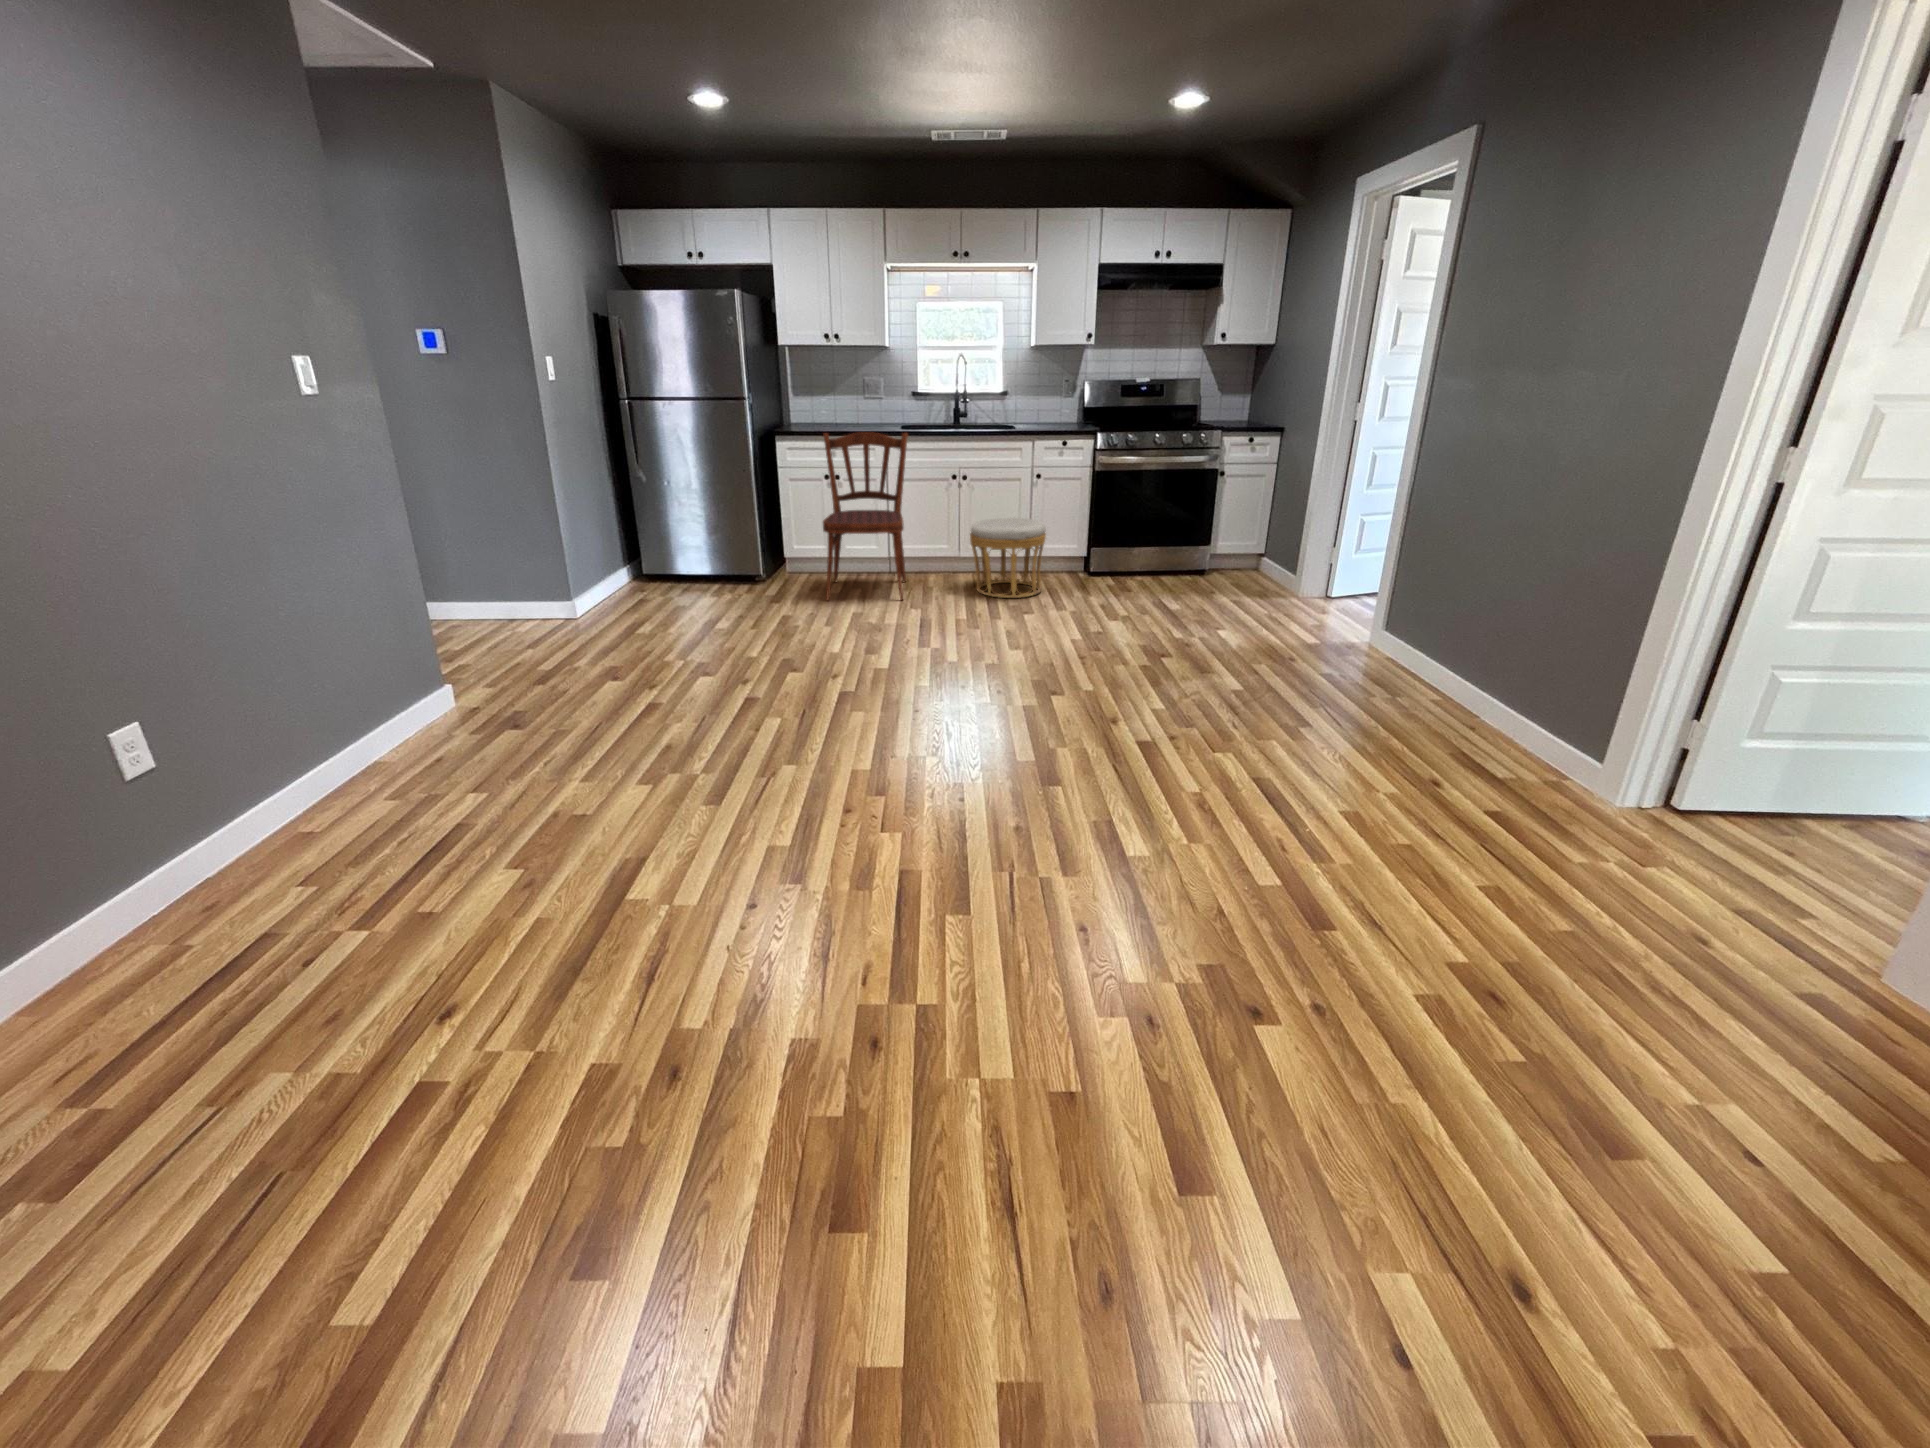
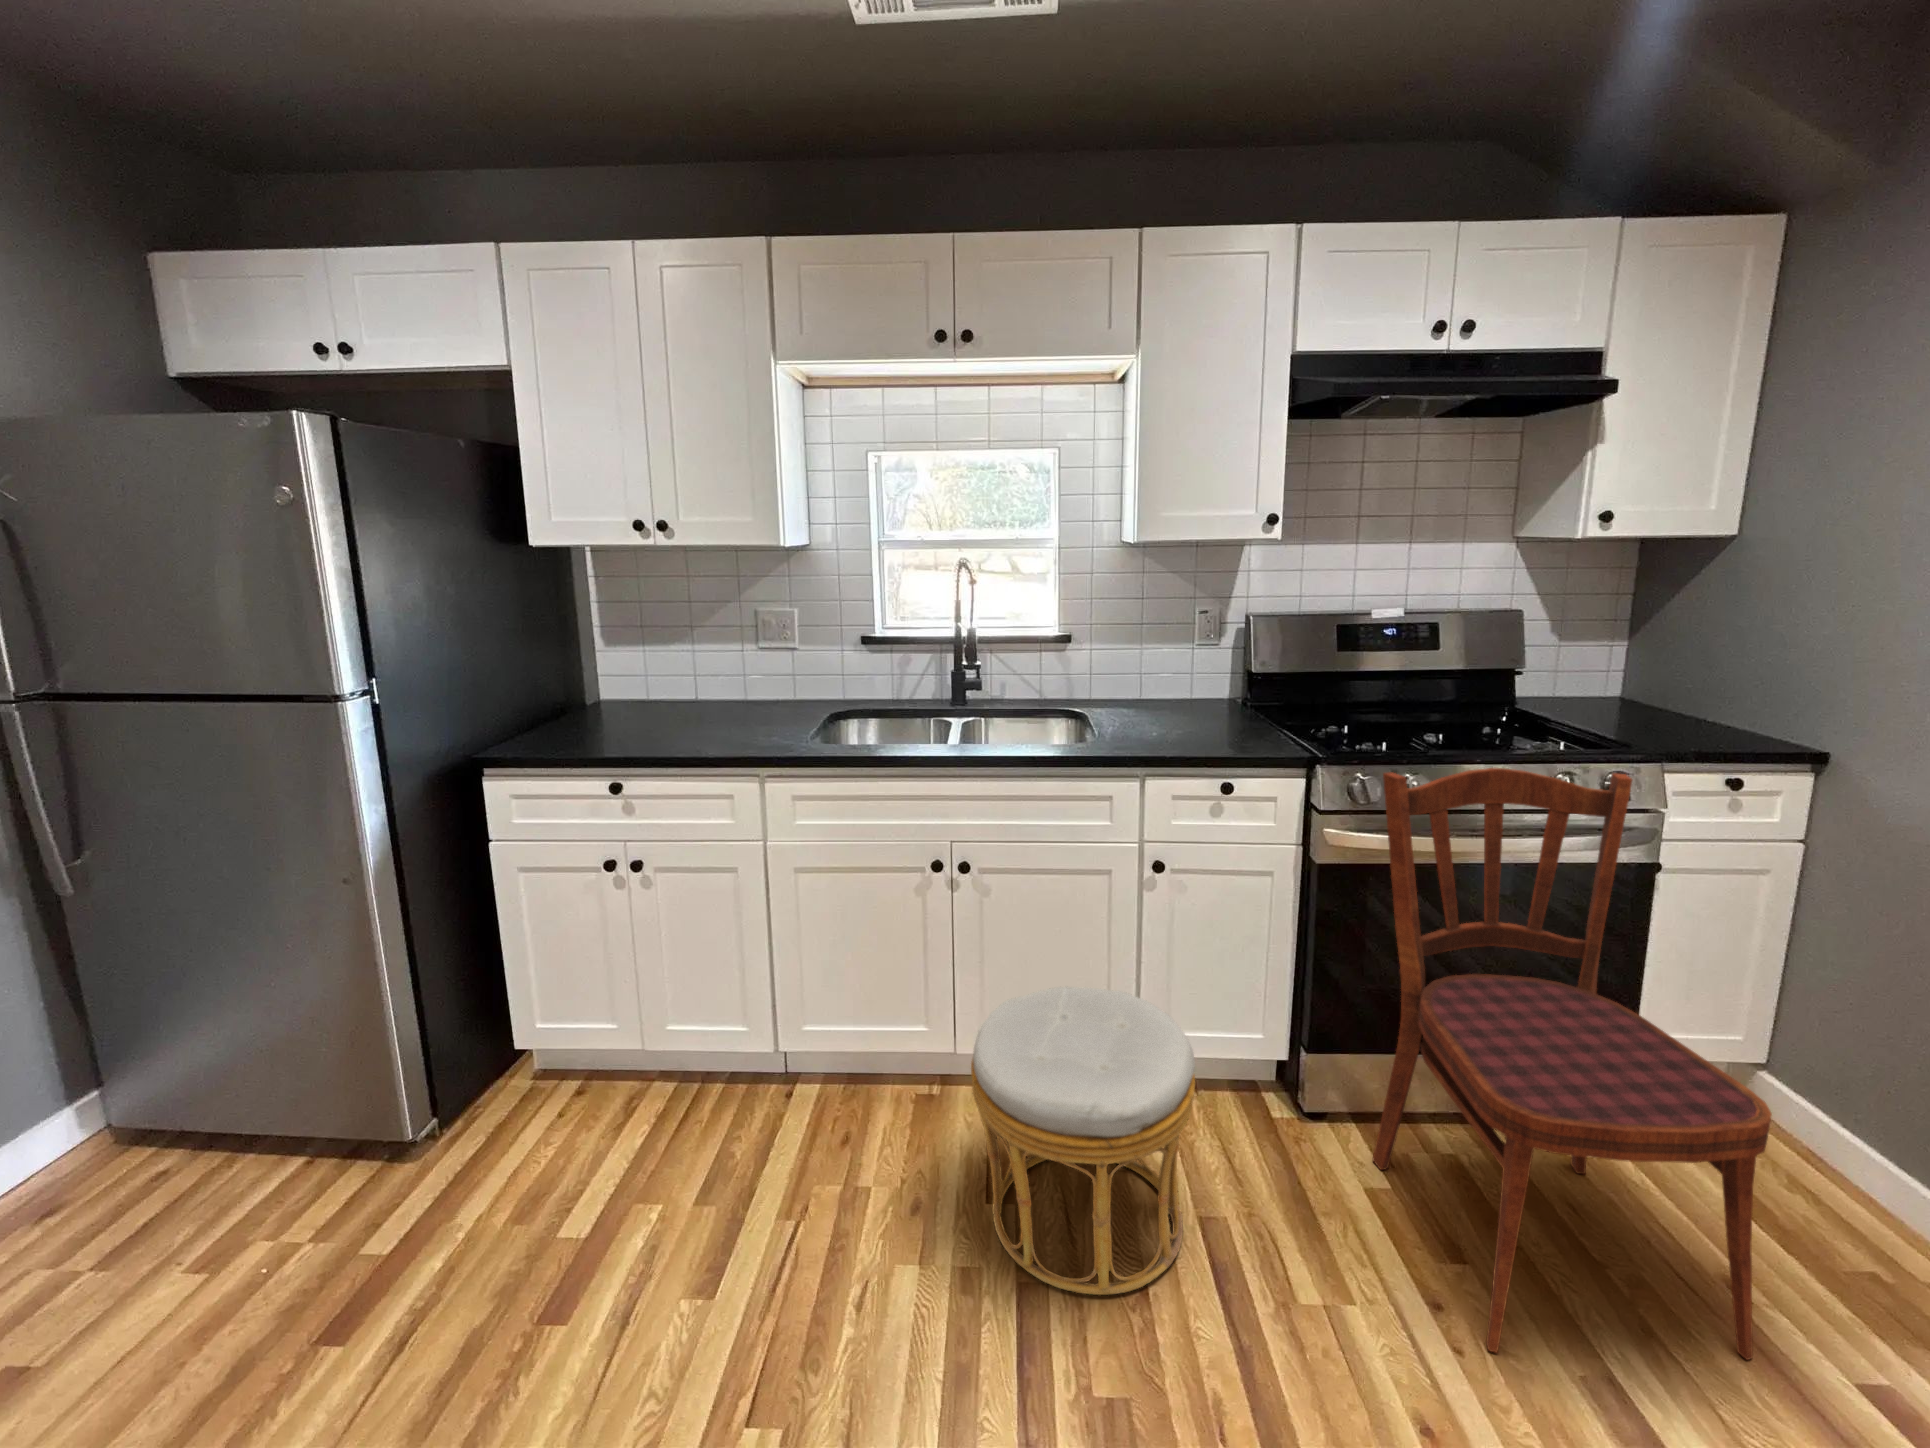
dining chair: present [823,432,908,601] -> present [1373,768,1772,1360]

